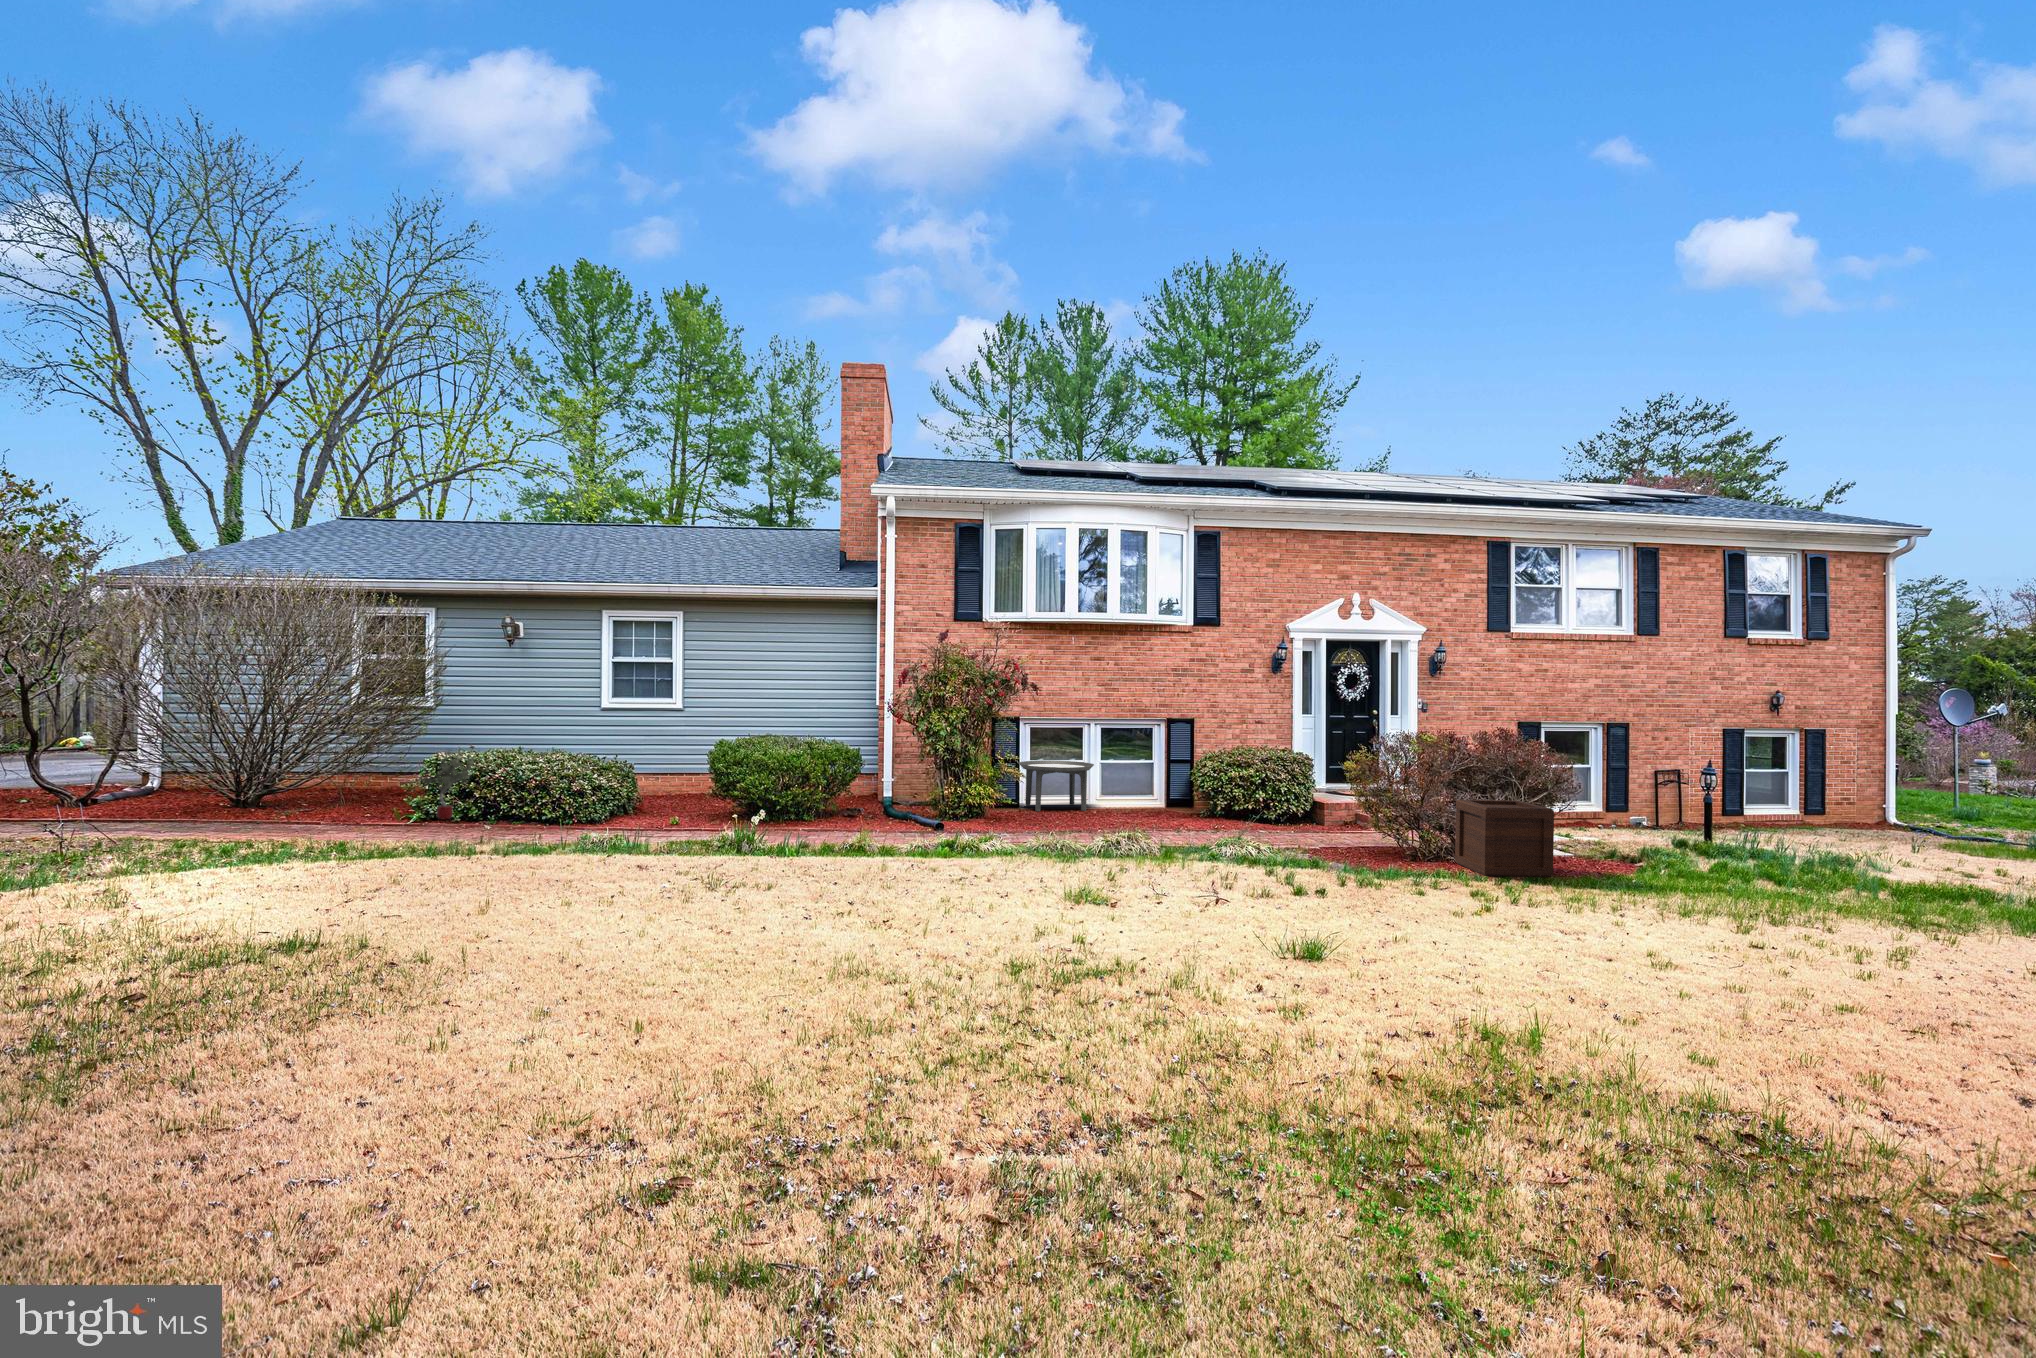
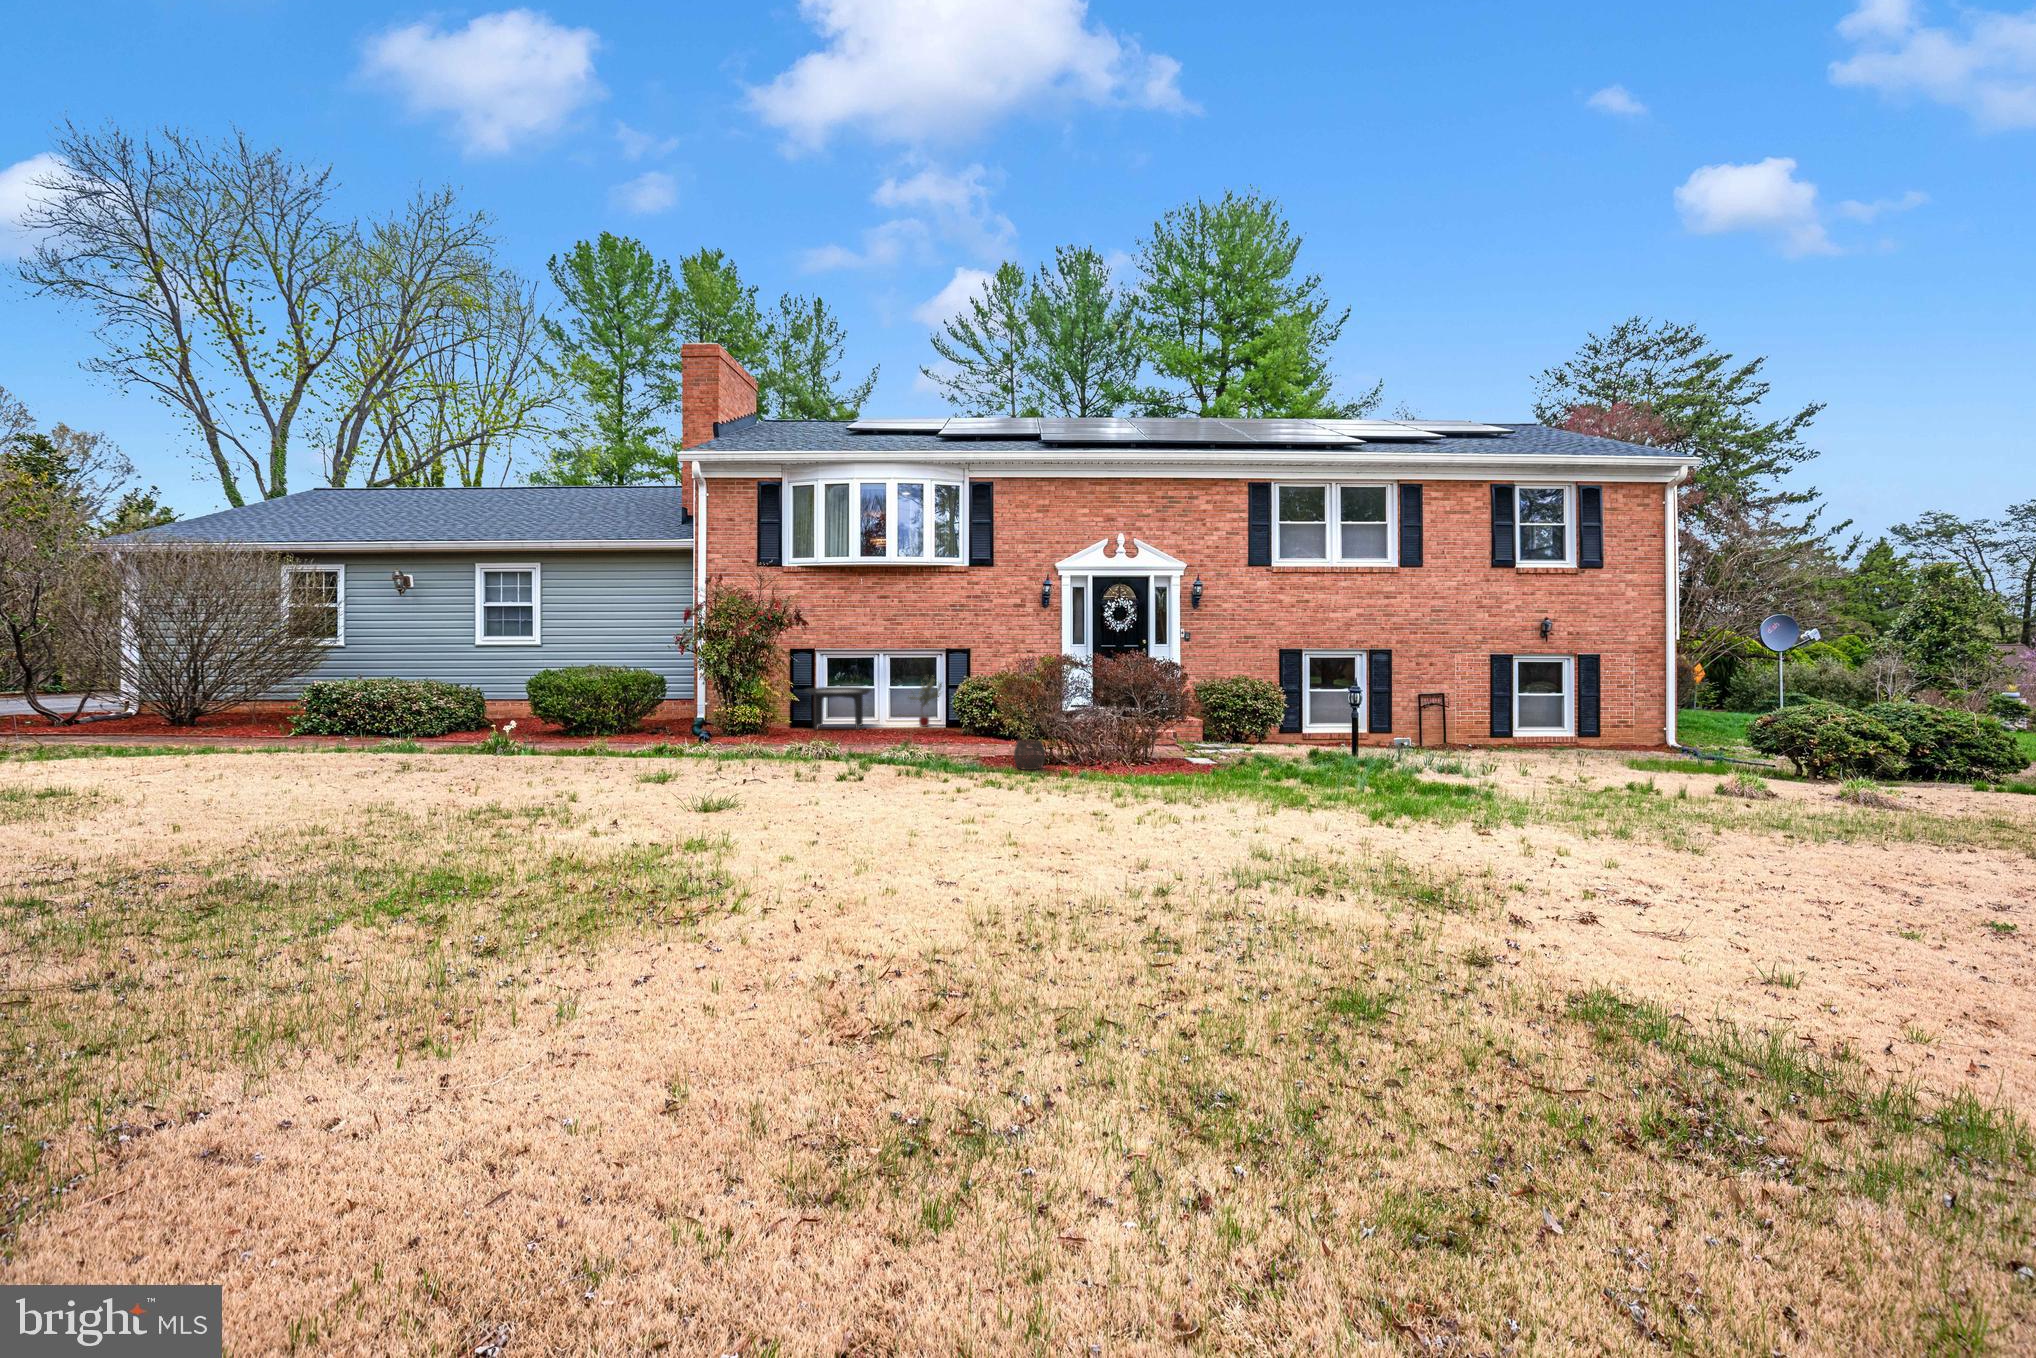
potted tree: present [420,750,473,819] -> present [908,677,942,727]
wooden crate: present [1455,800,1554,877] -> none [1056,716,1116,781]
woven basket: none [1393,827,1432,863] -> present [1014,740,1045,770]

